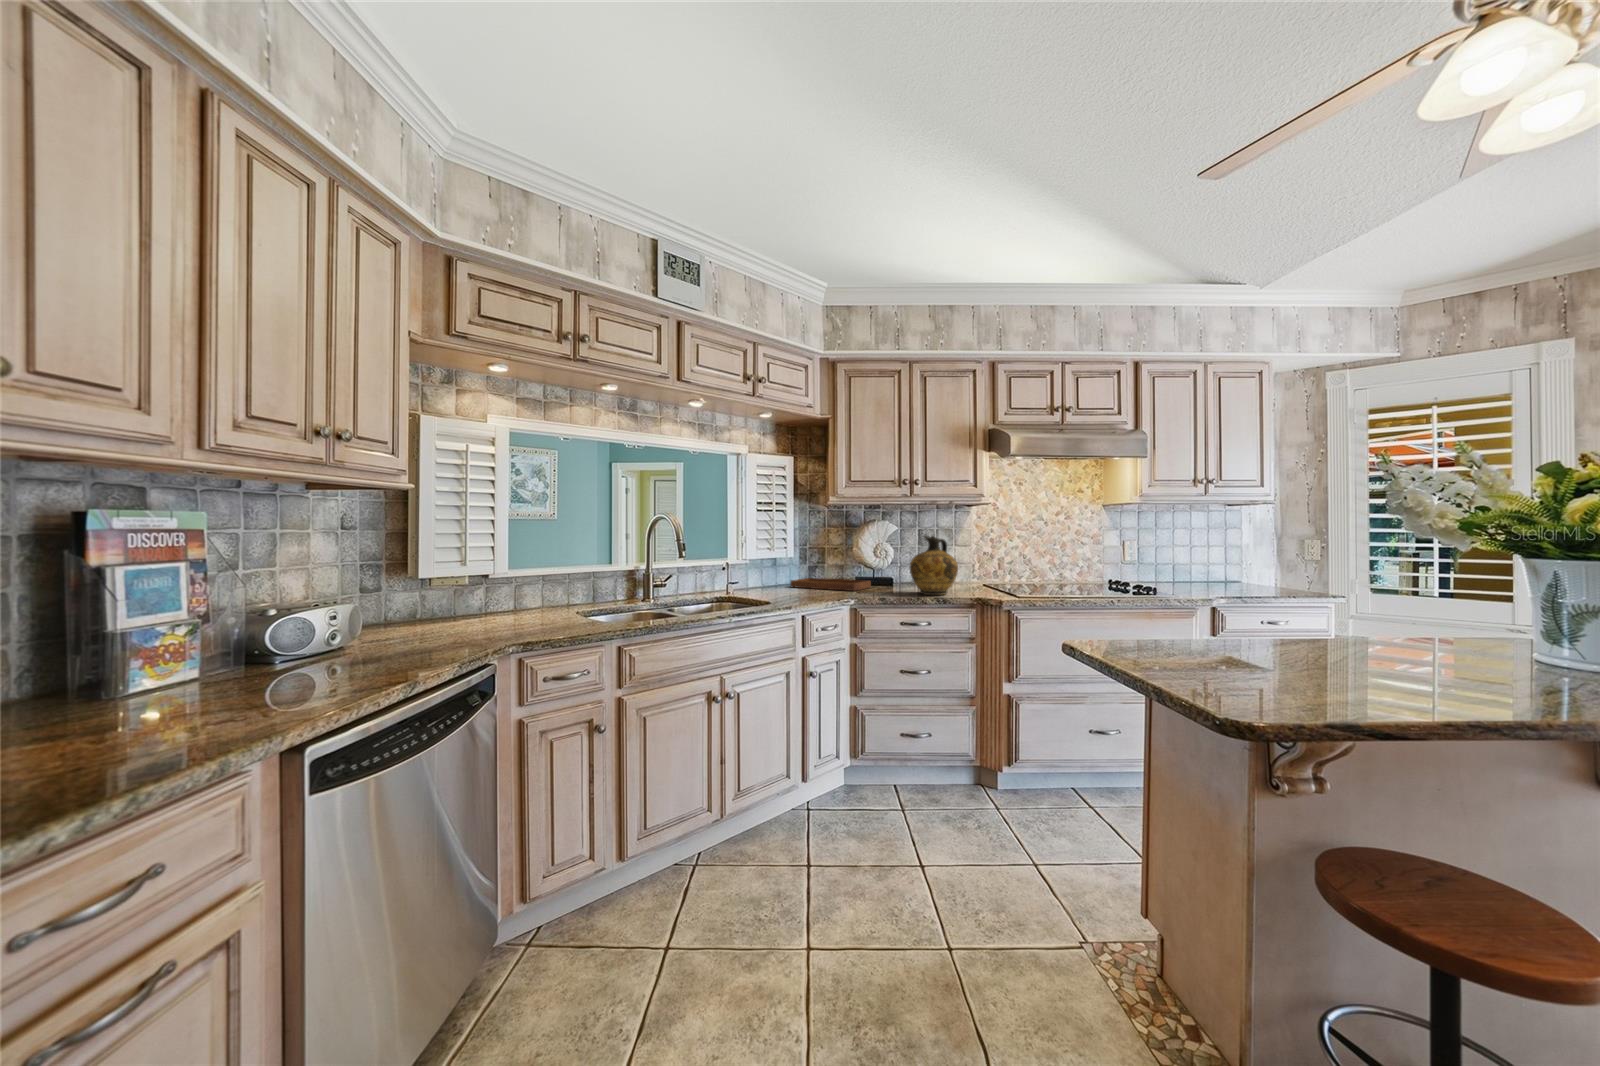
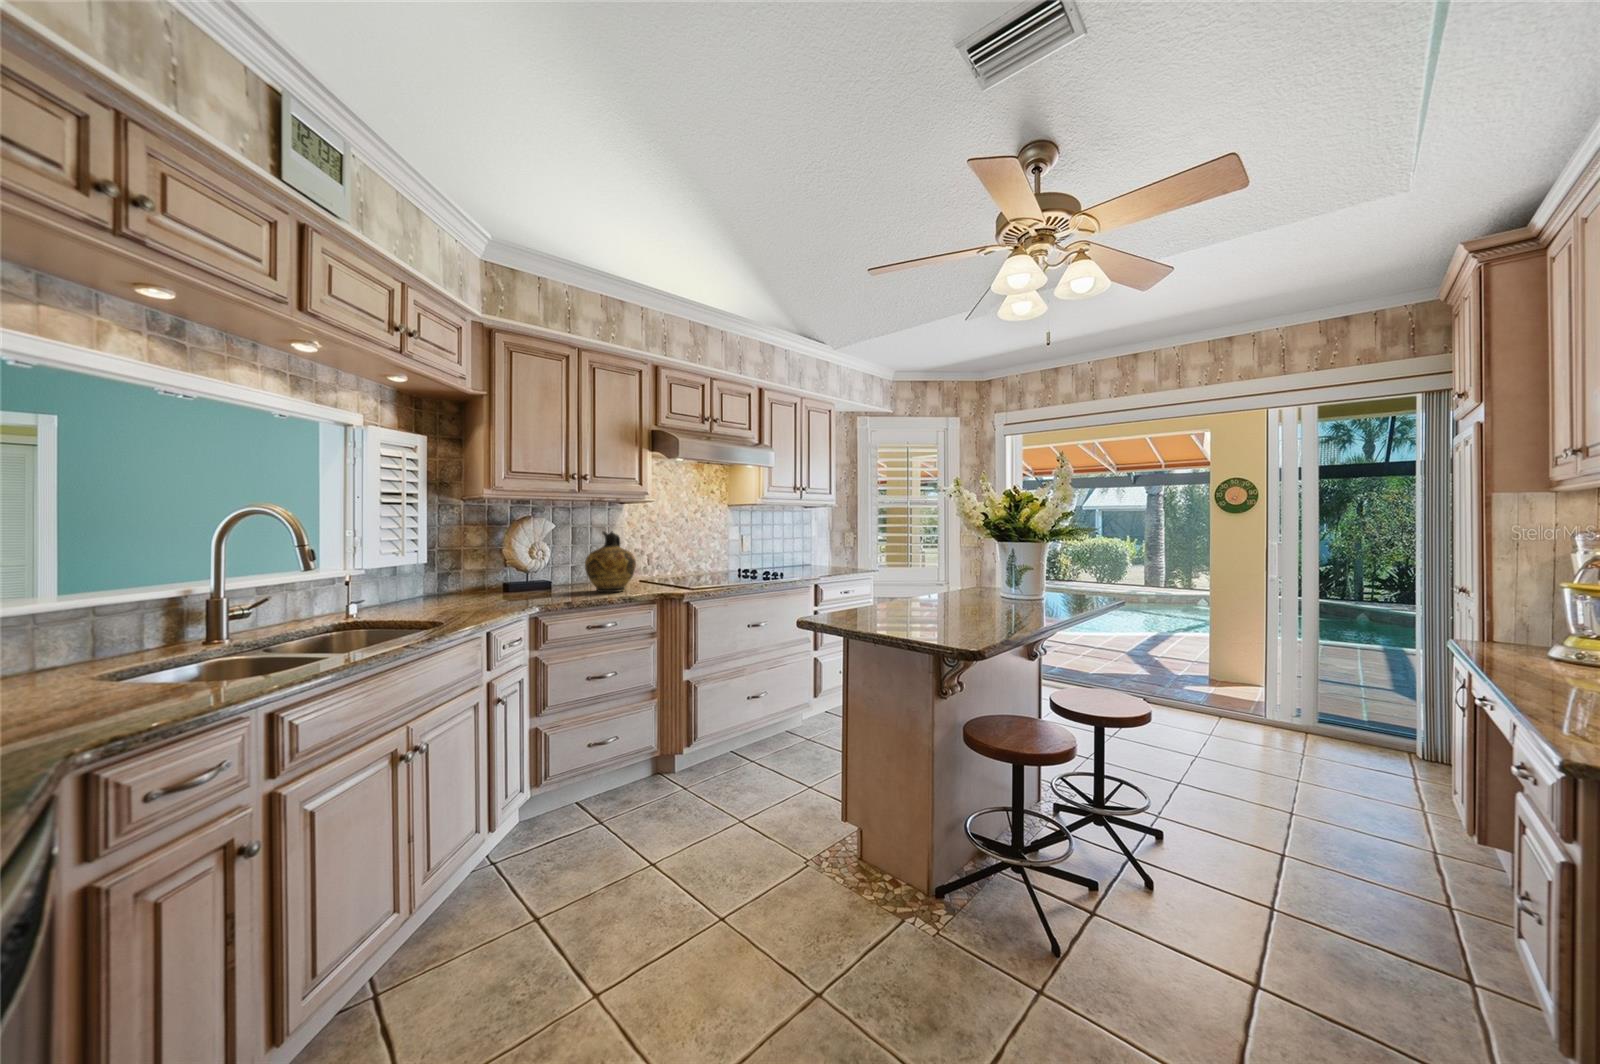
tray: present [790,563,871,591] -> none [424,564,529,597]

